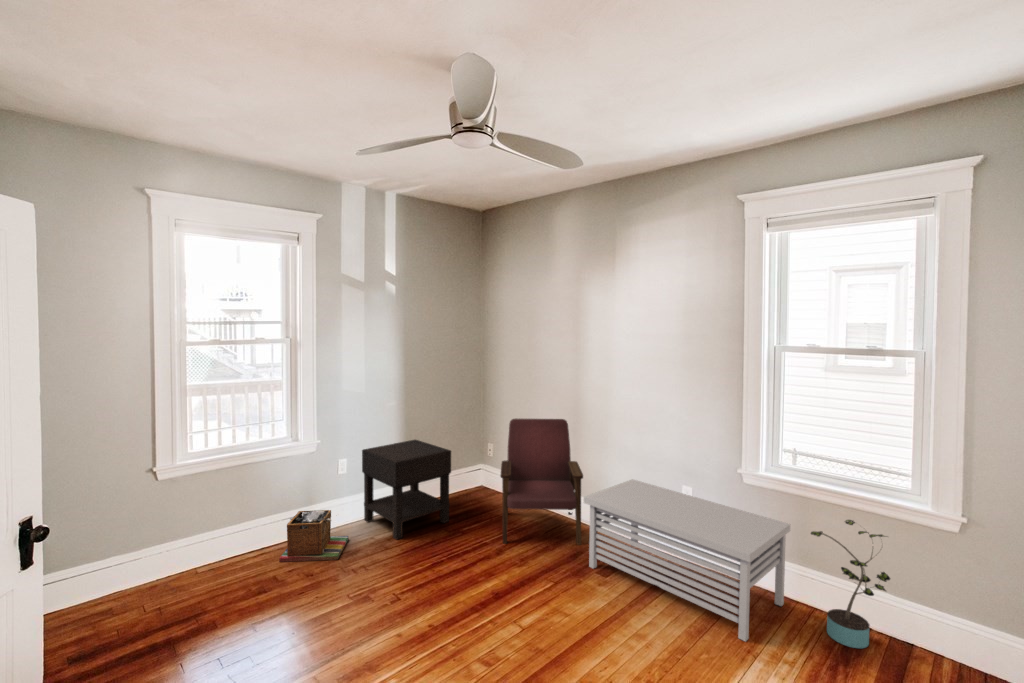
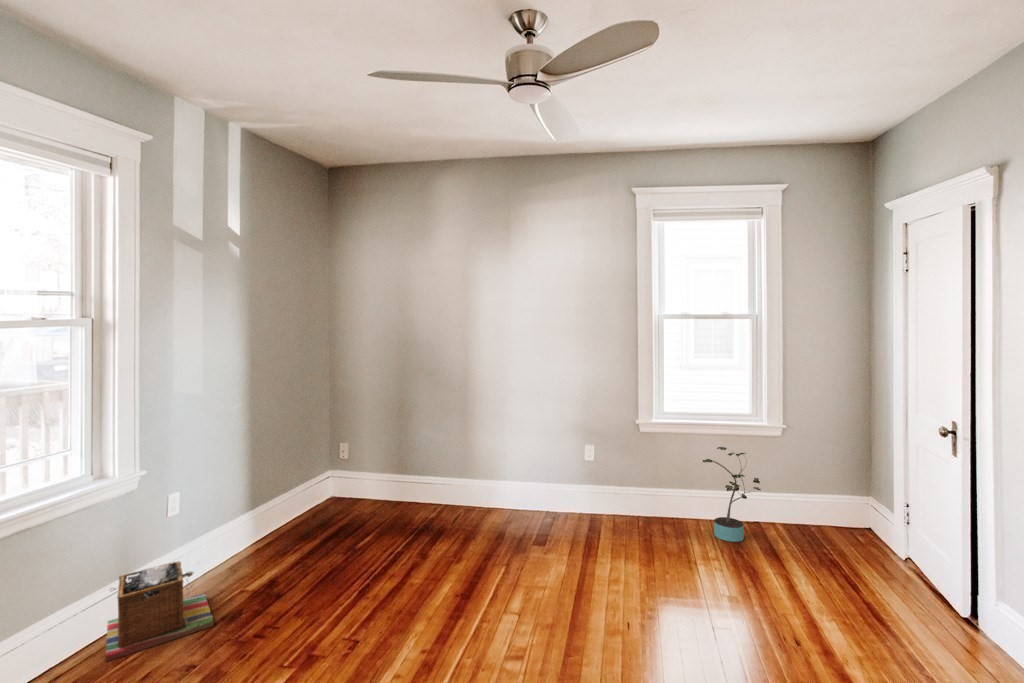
armchair: present [500,418,583,545] -> none [388,406,493,547]
nightstand: present [362,440,451,540] -> none [203,450,334,579]
storage bench: present [584,479,790,641] -> none [513,453,687,560]

